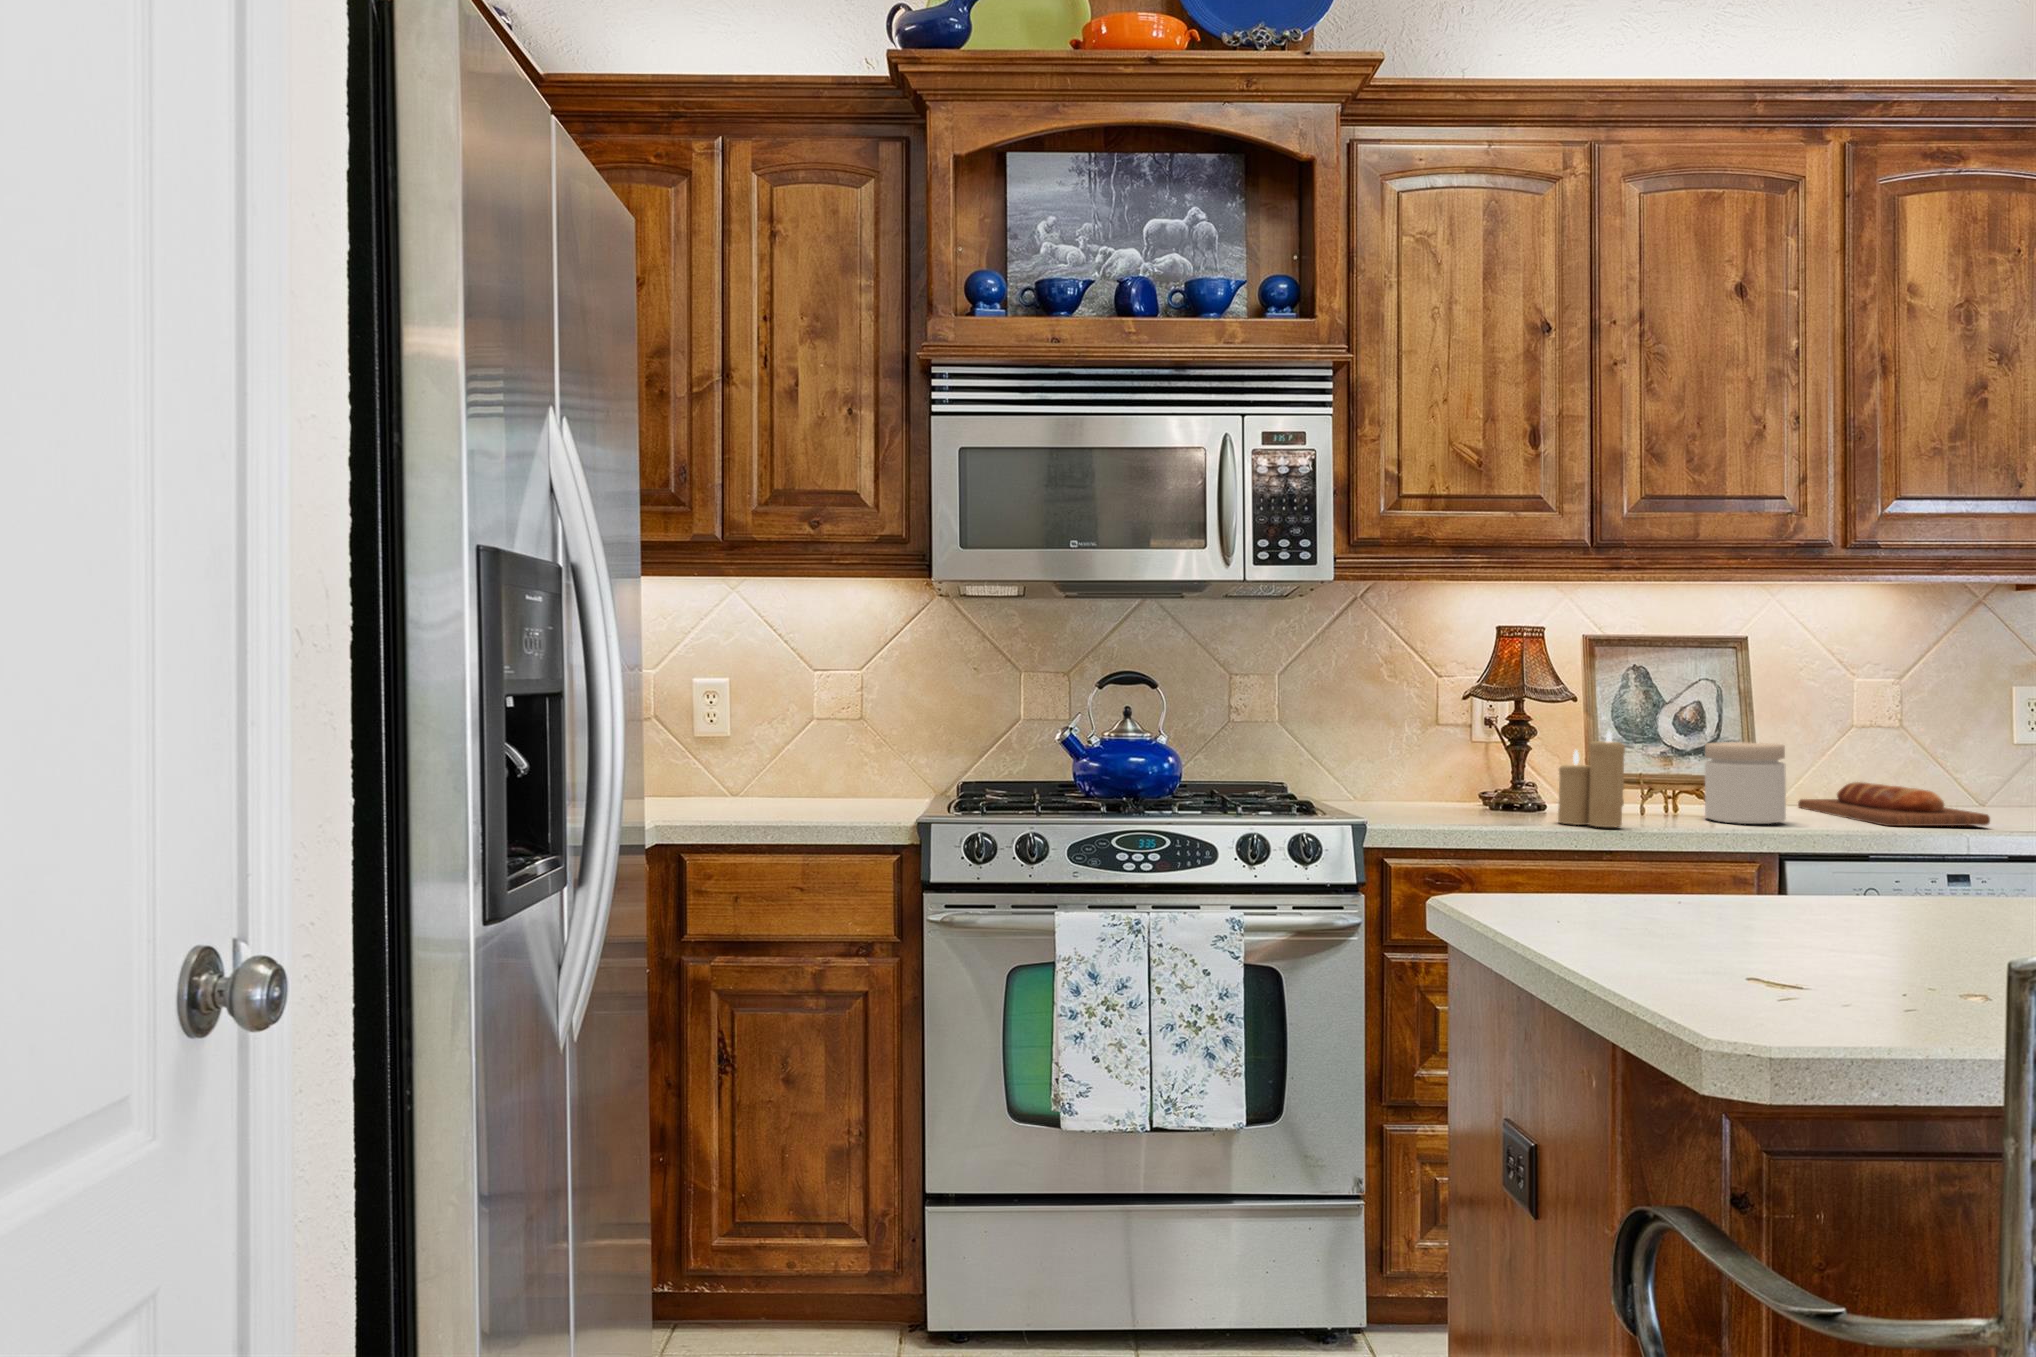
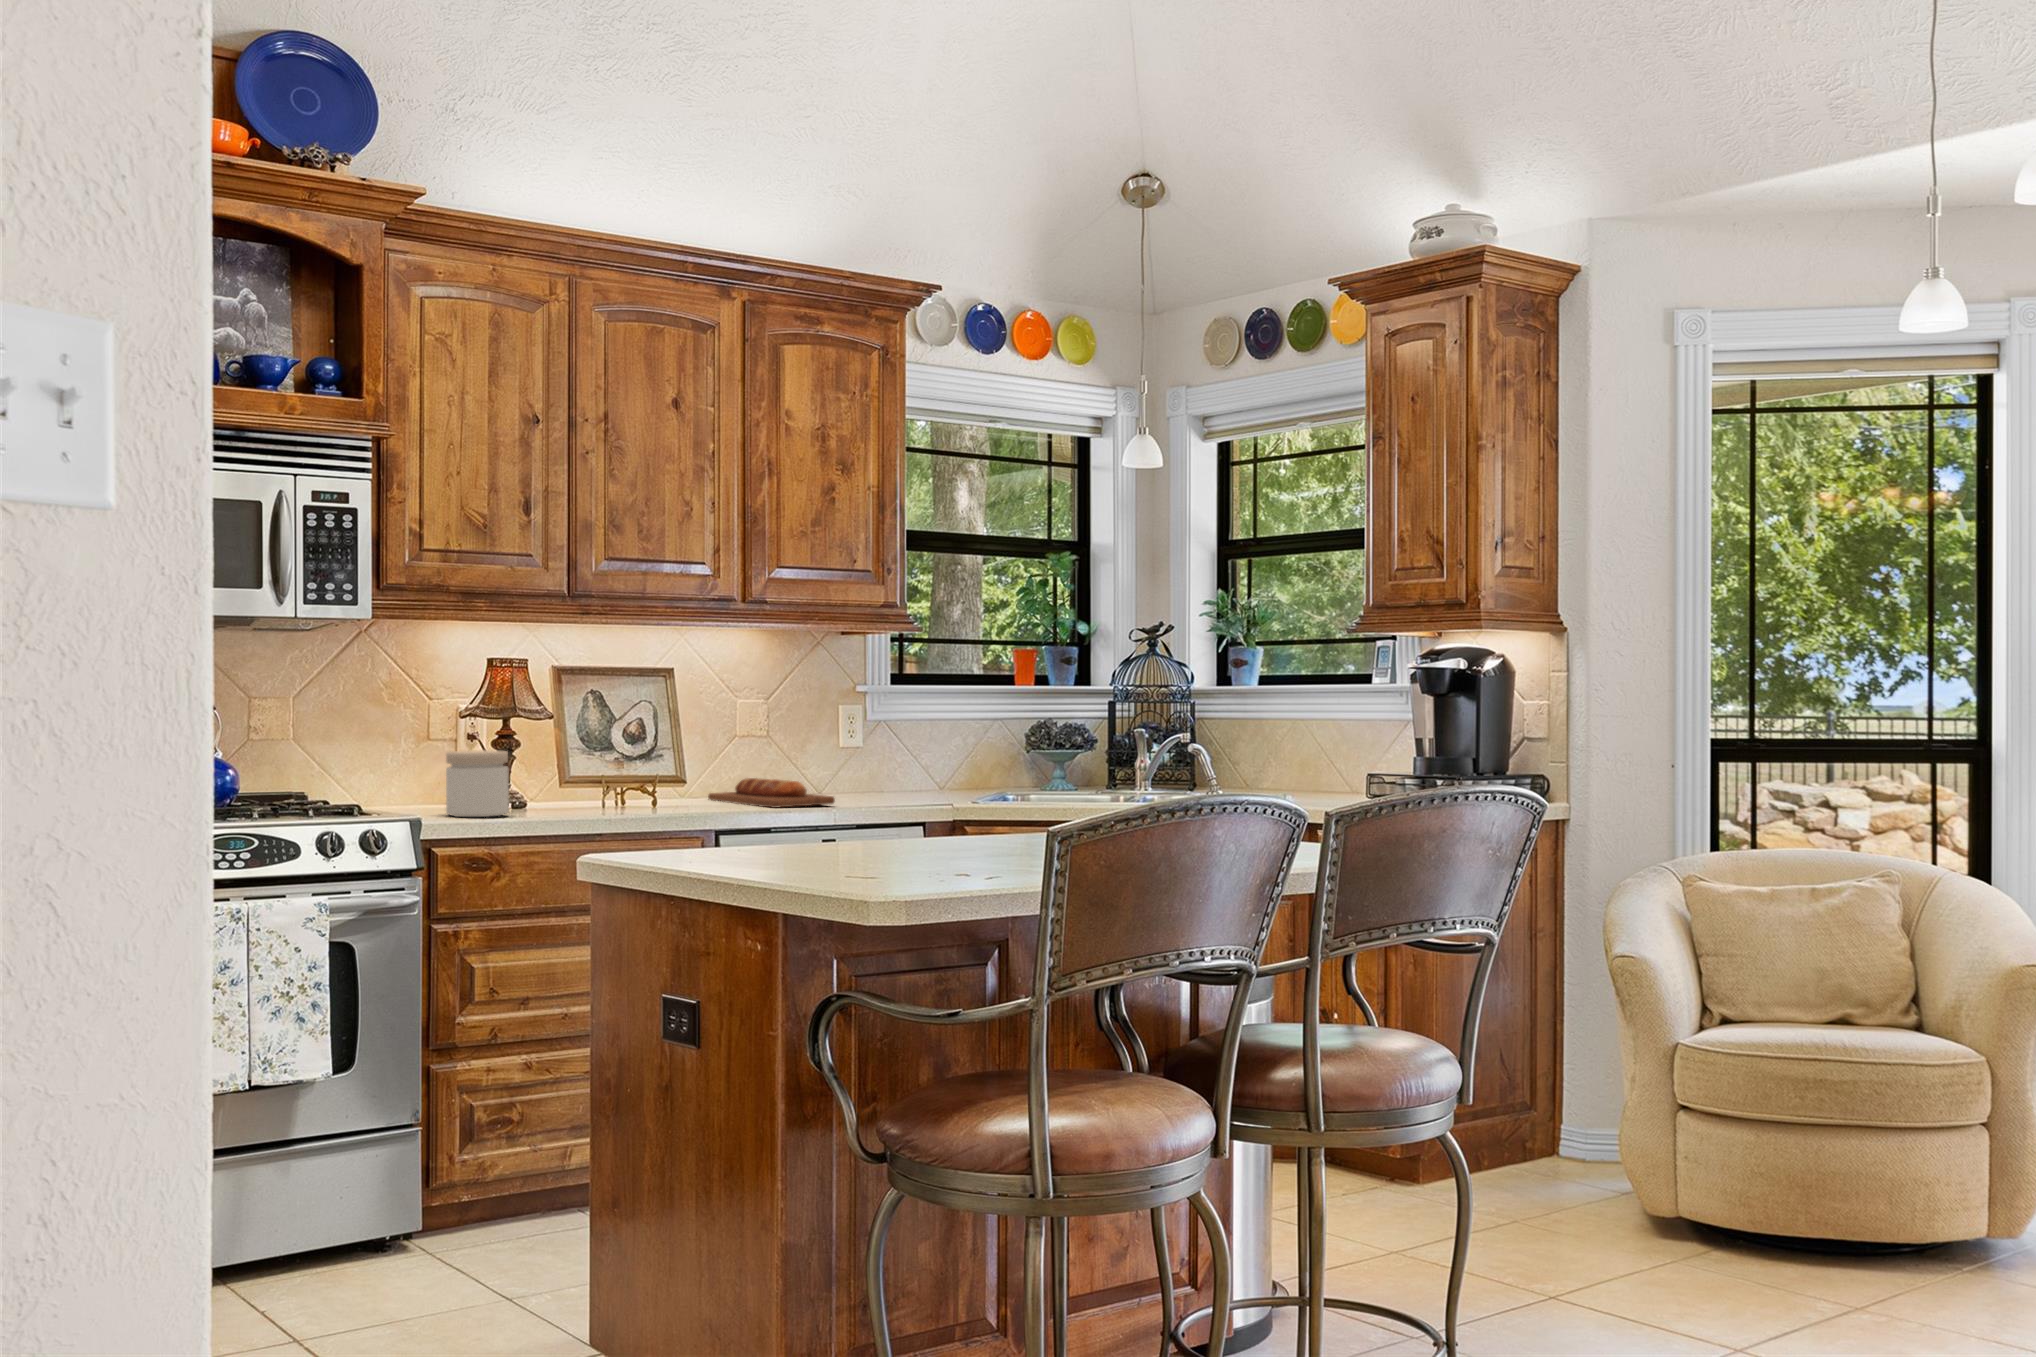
candle: present [1558,731,1625,827] -> none [556,741,607,815]
jar: present [1705,742,1786,824] -> present [446,750,509,817]

